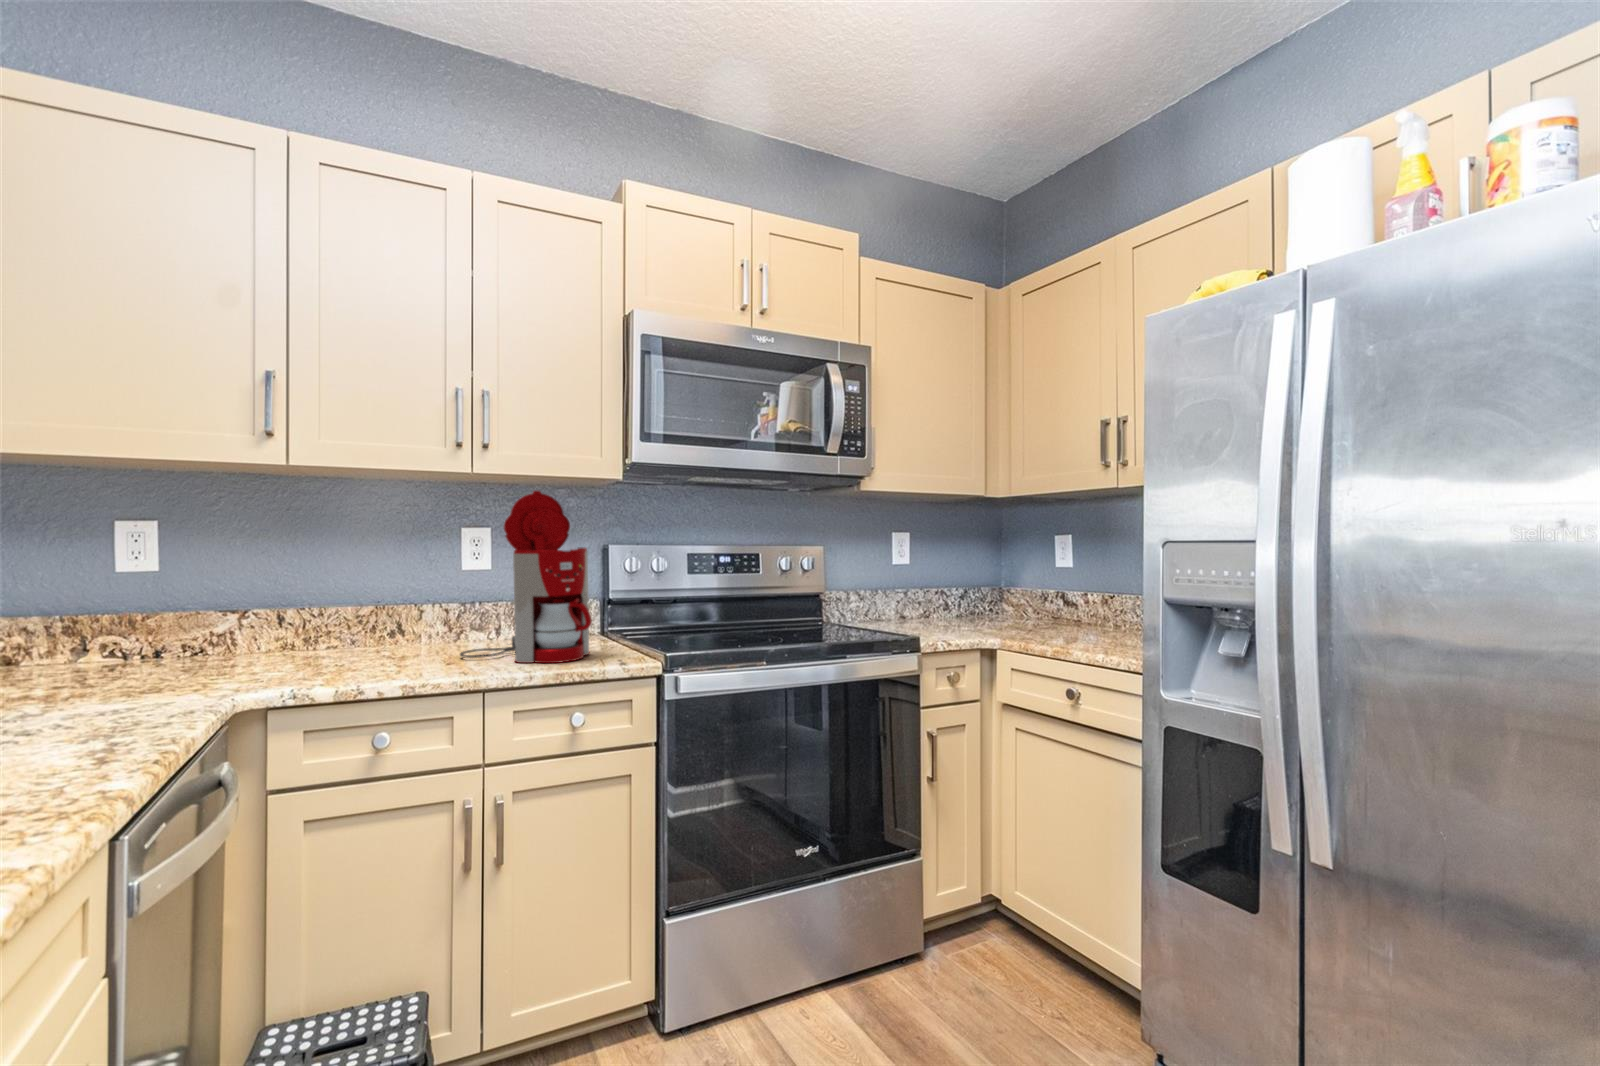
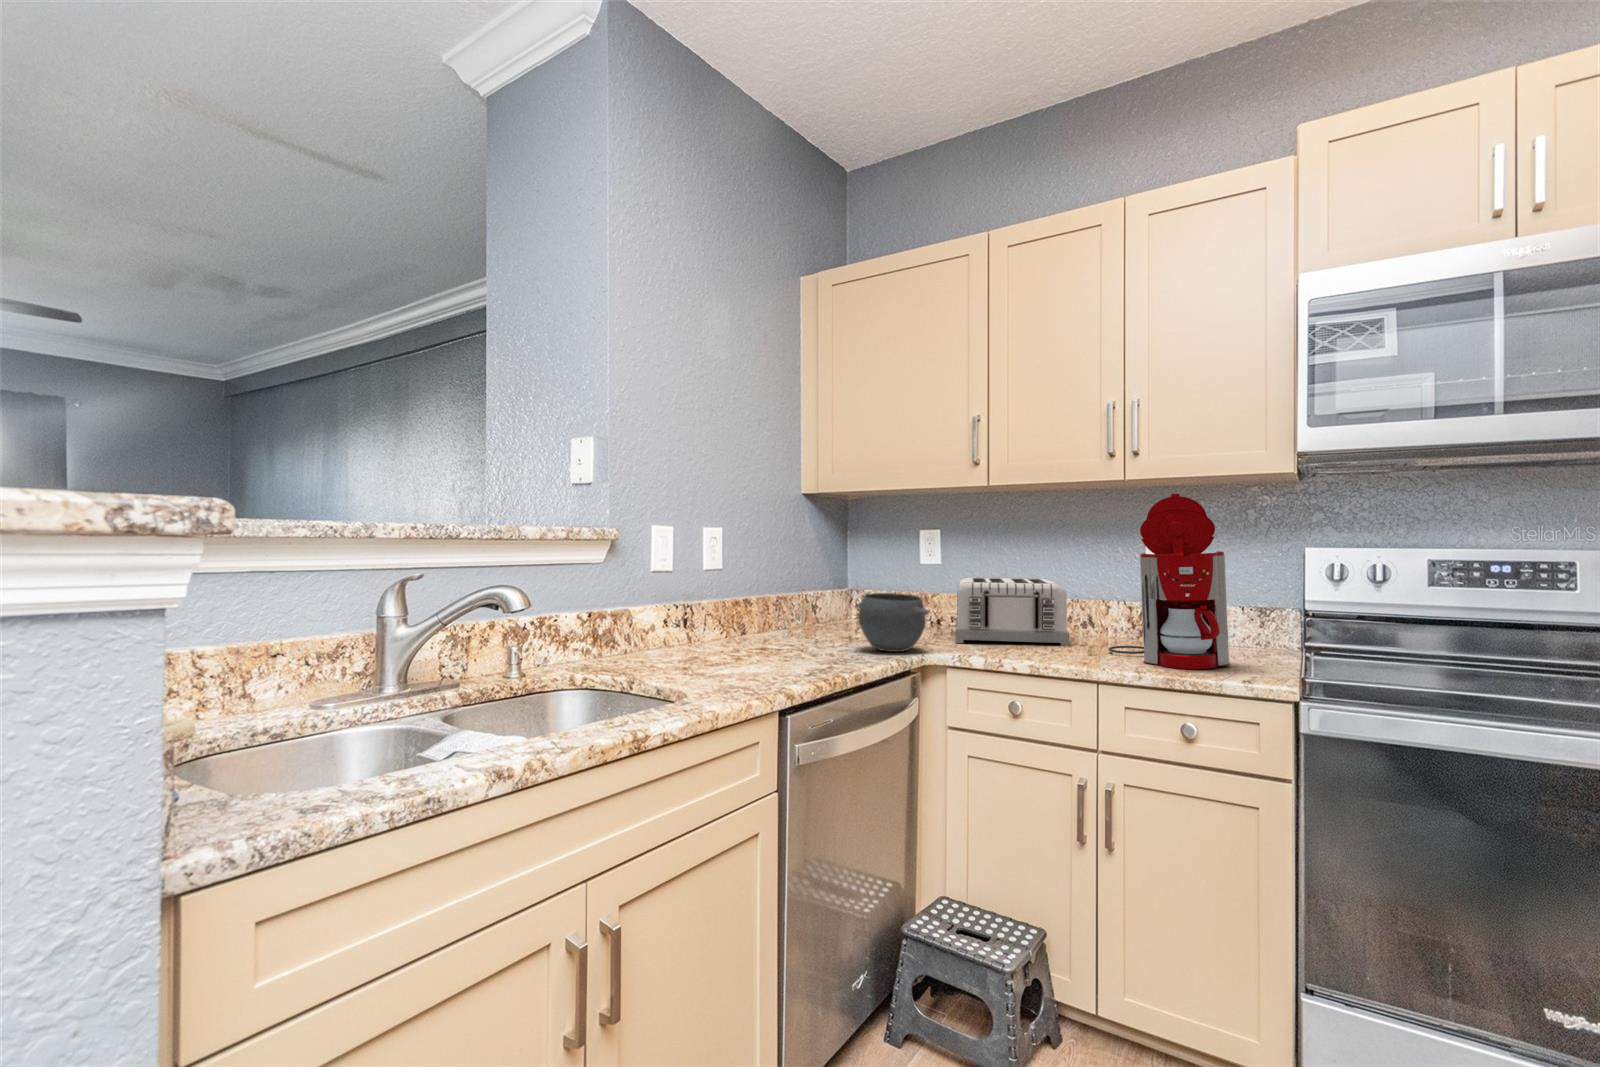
toaster: none [206,583,402,677] -> present [956,577,1069,646]
bowl: none [82,615,239,704] -> present [858,593,929,652]

